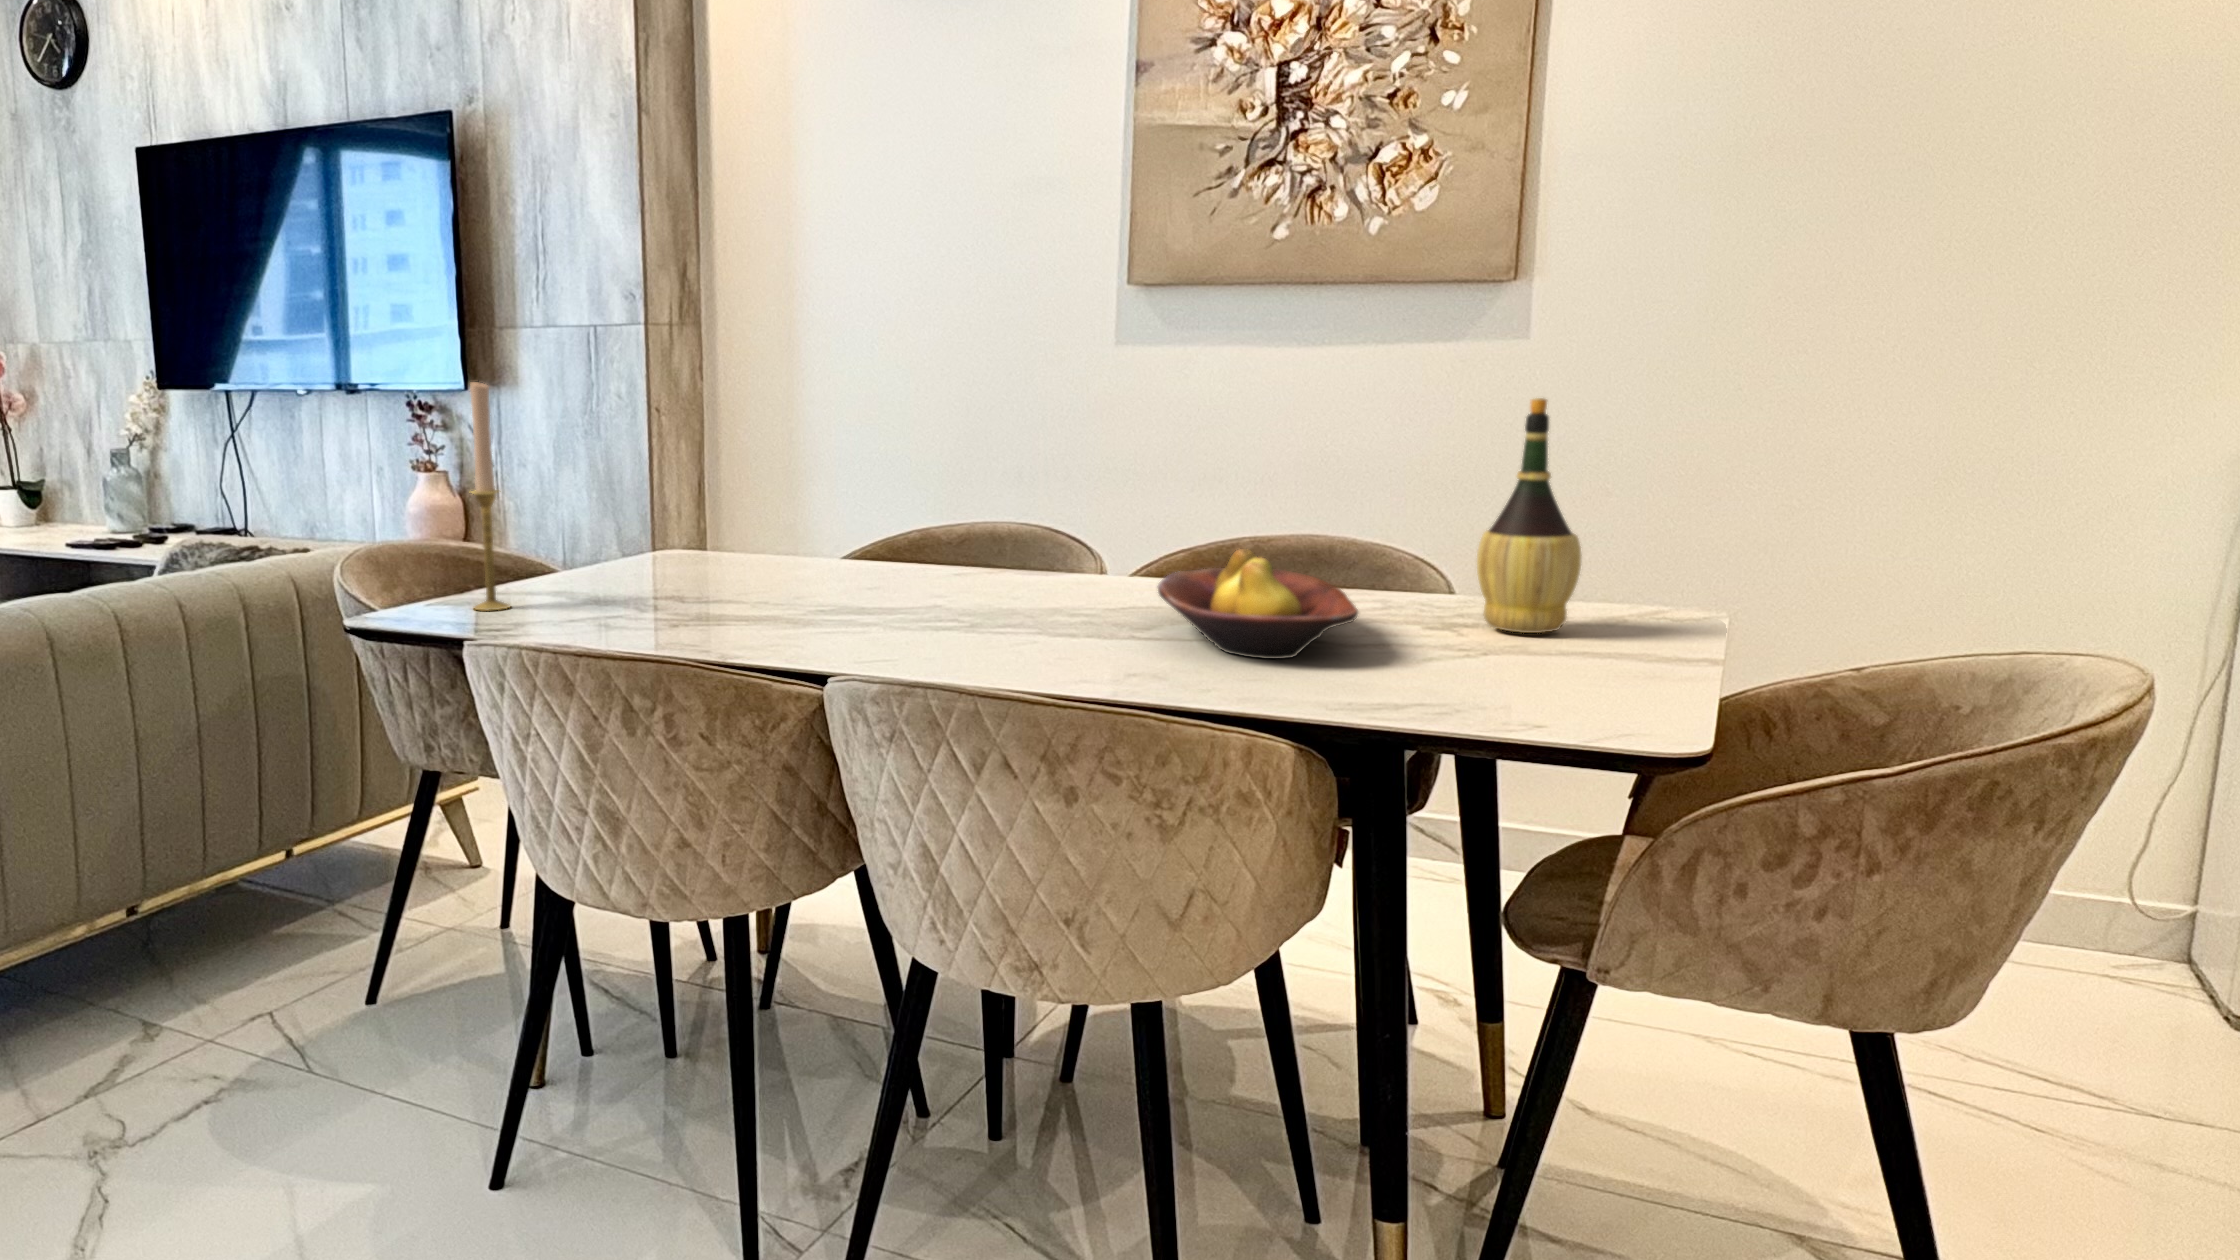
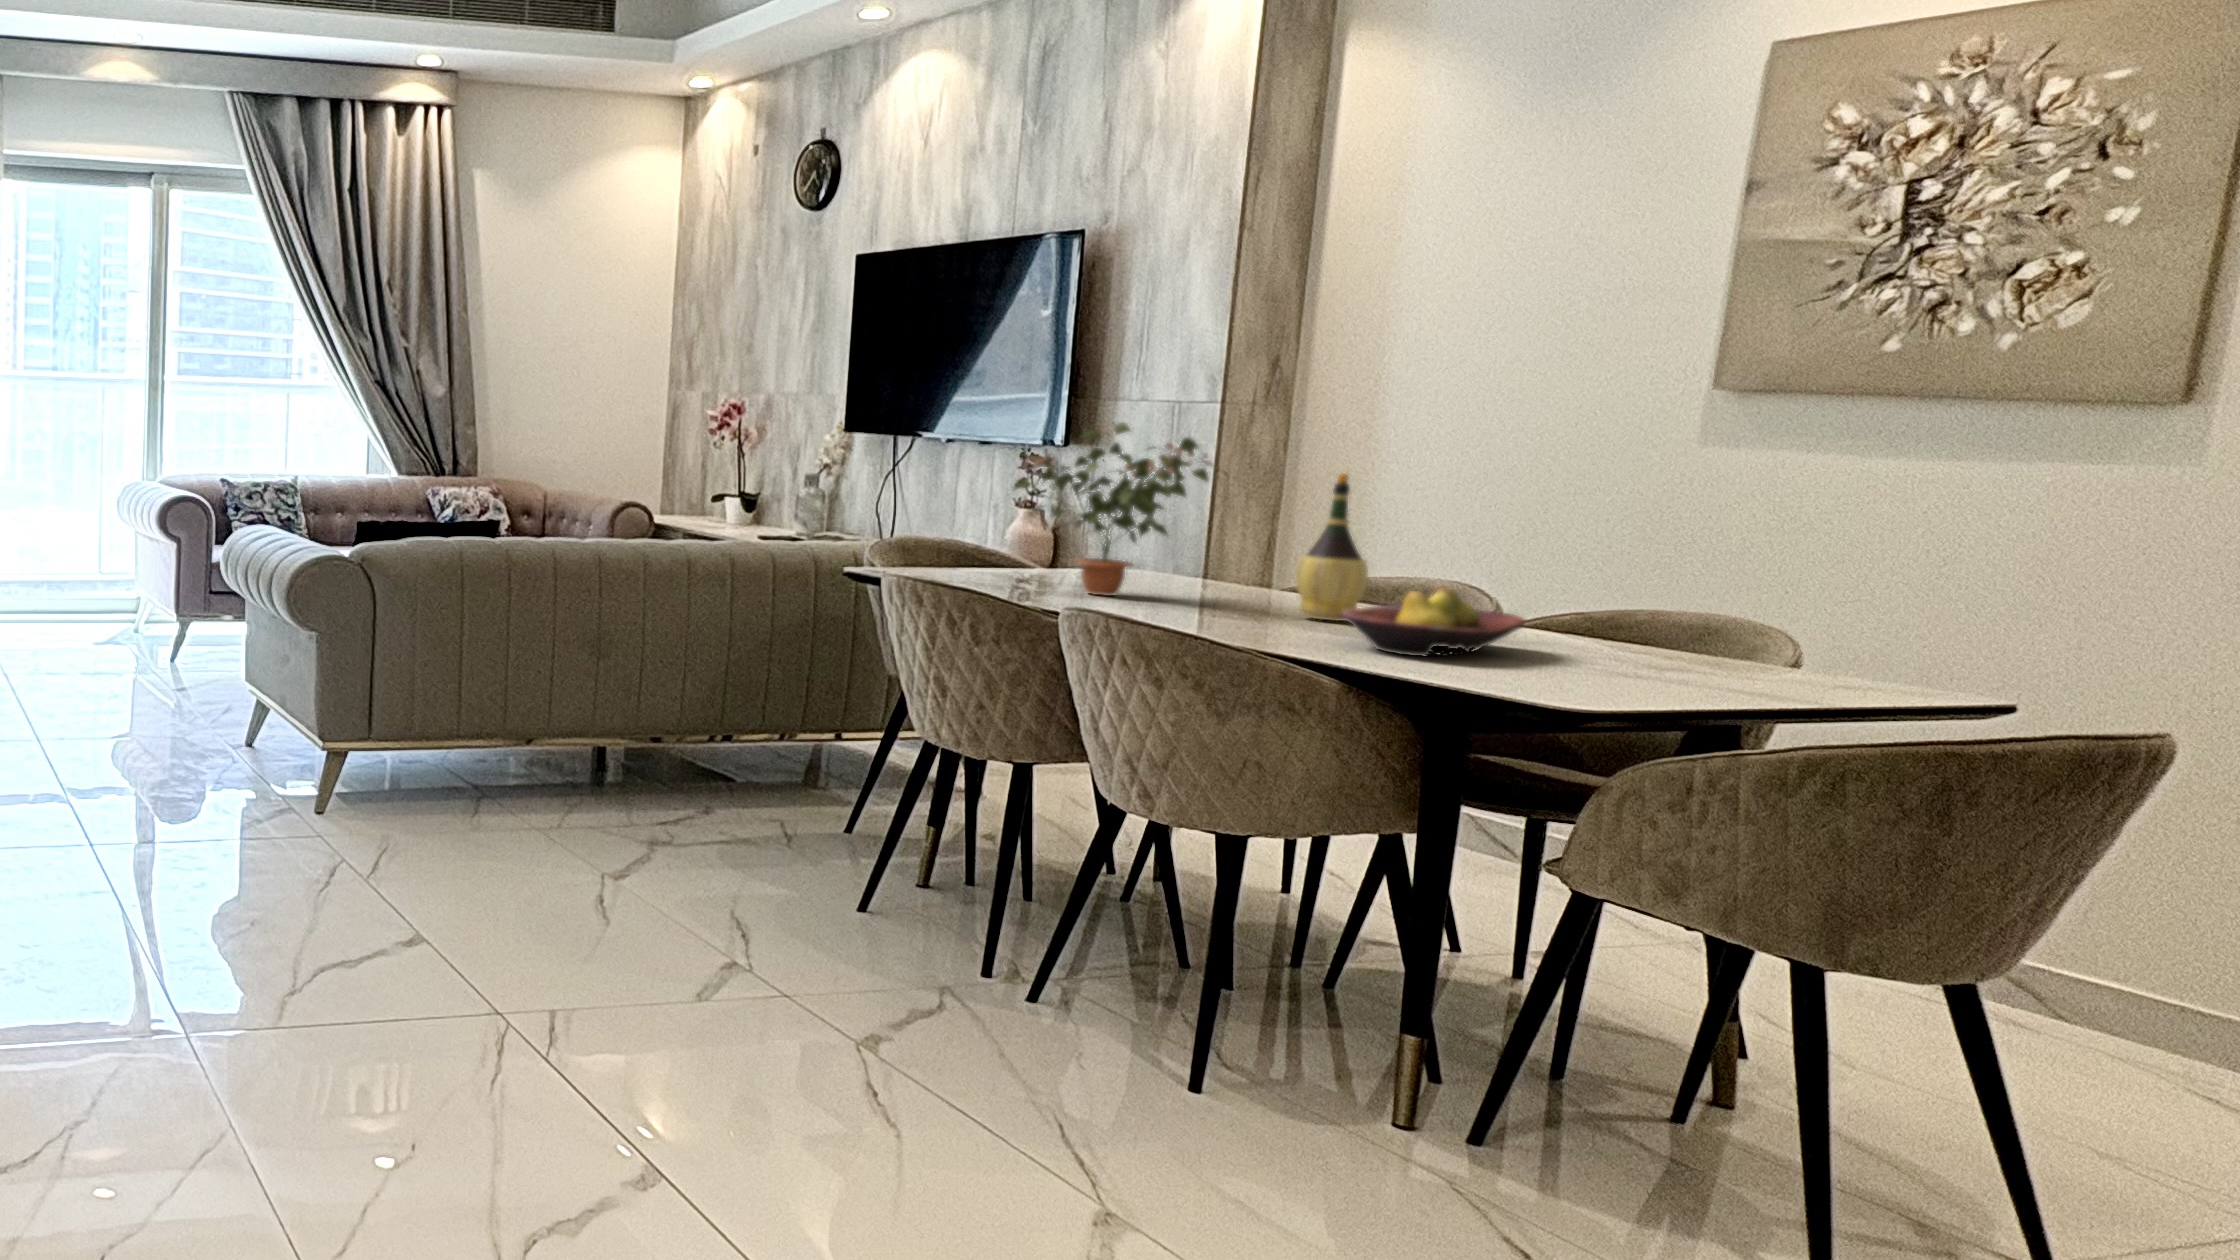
potted plant: none [599,347,870,608] -> present [1014,422,1212,596]
candlestick: present [470,382,509,610] -> none [919,431,950,576]
wine bottle: present [1477,398,1582,633] -> present [1296,474,1368,621]

